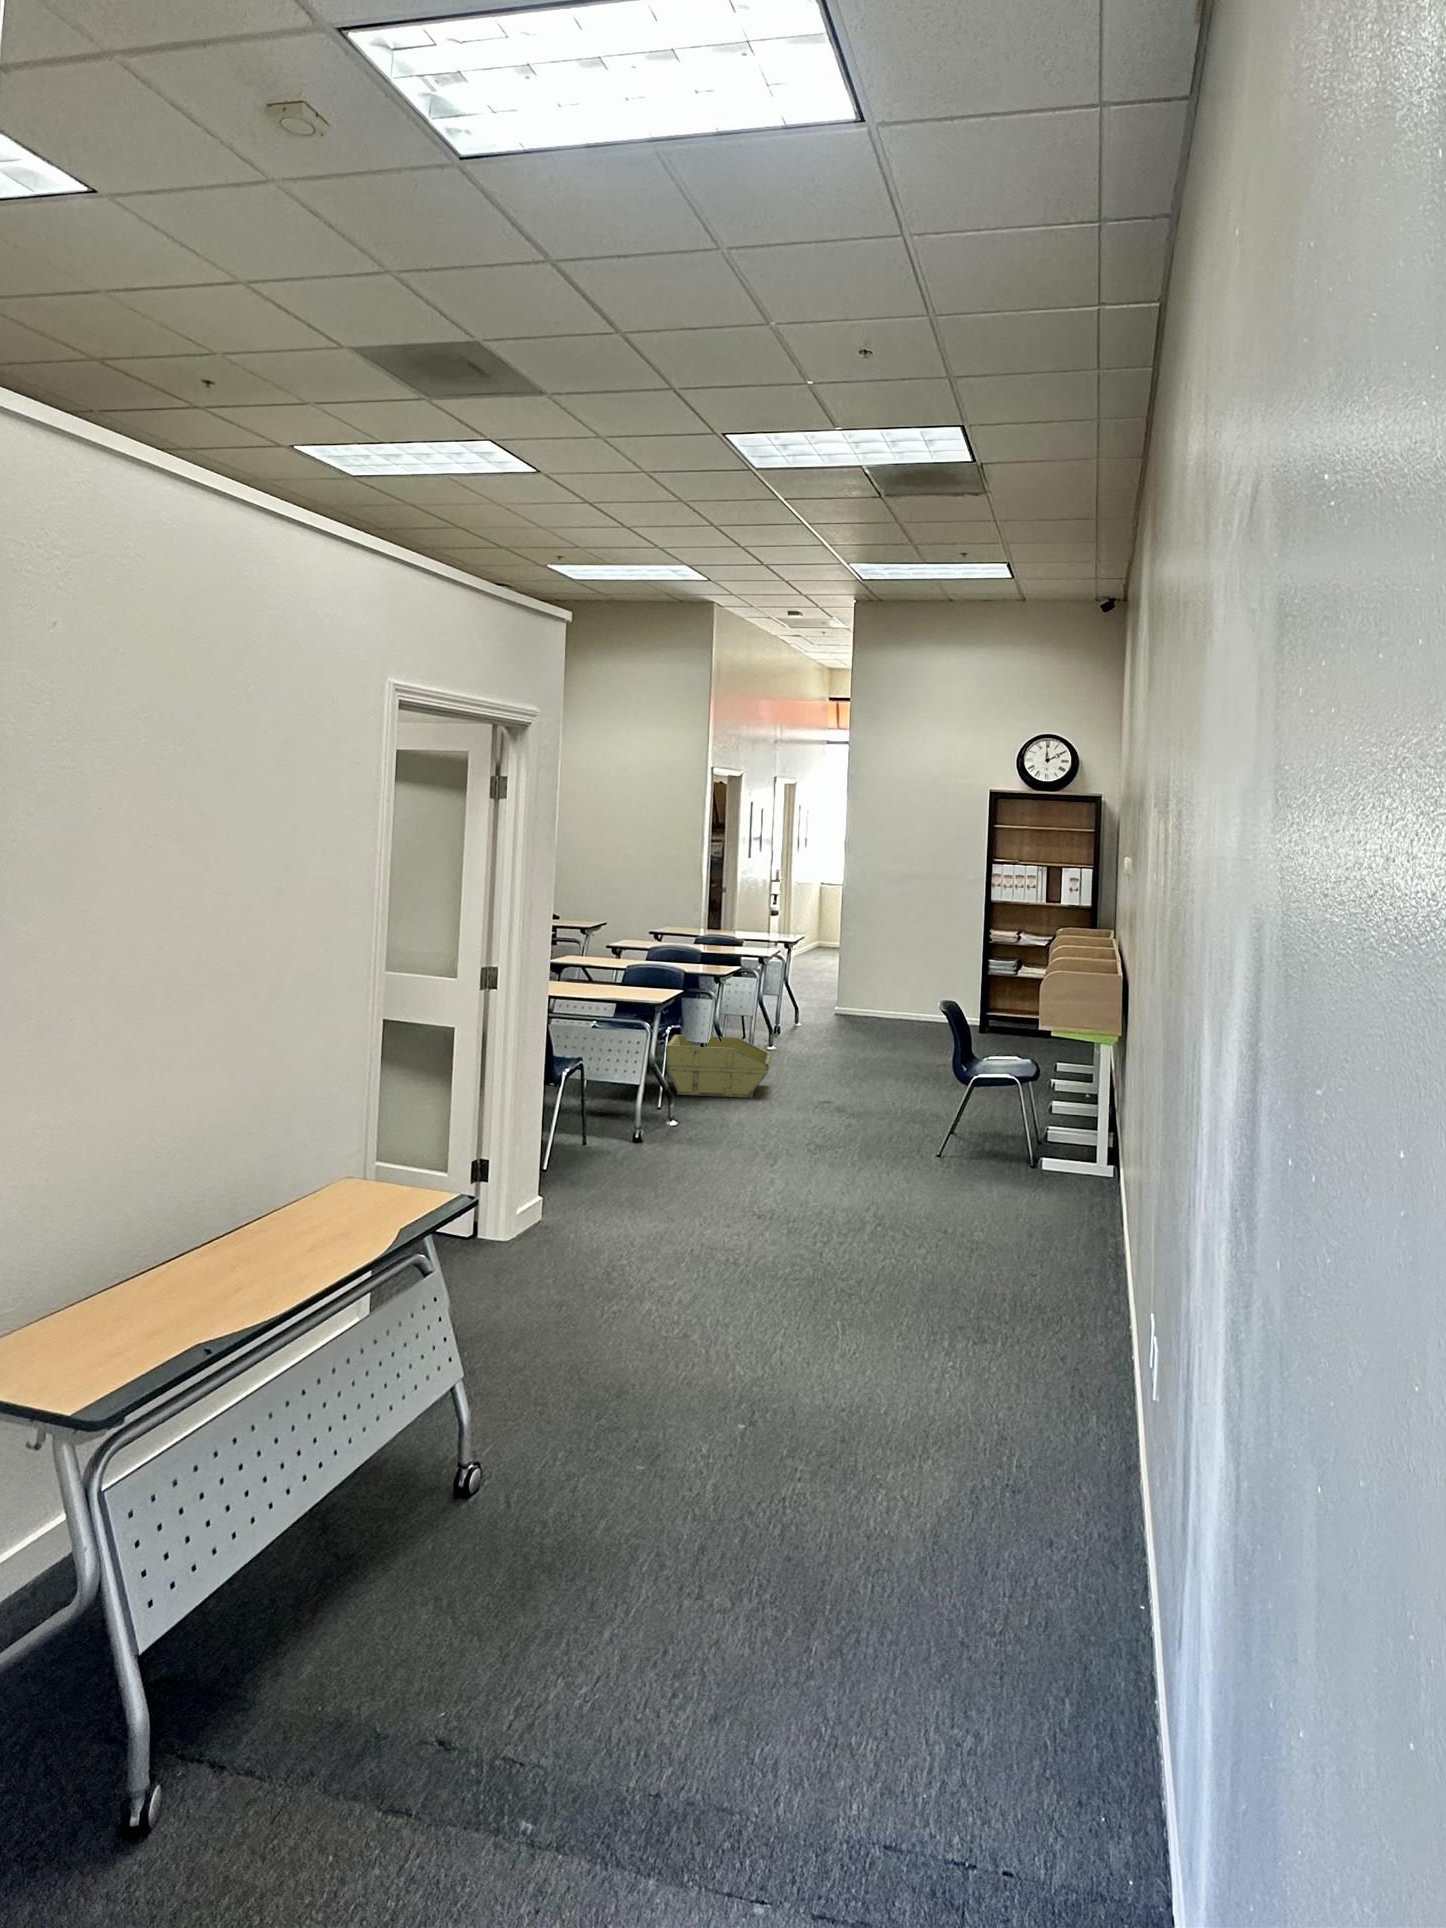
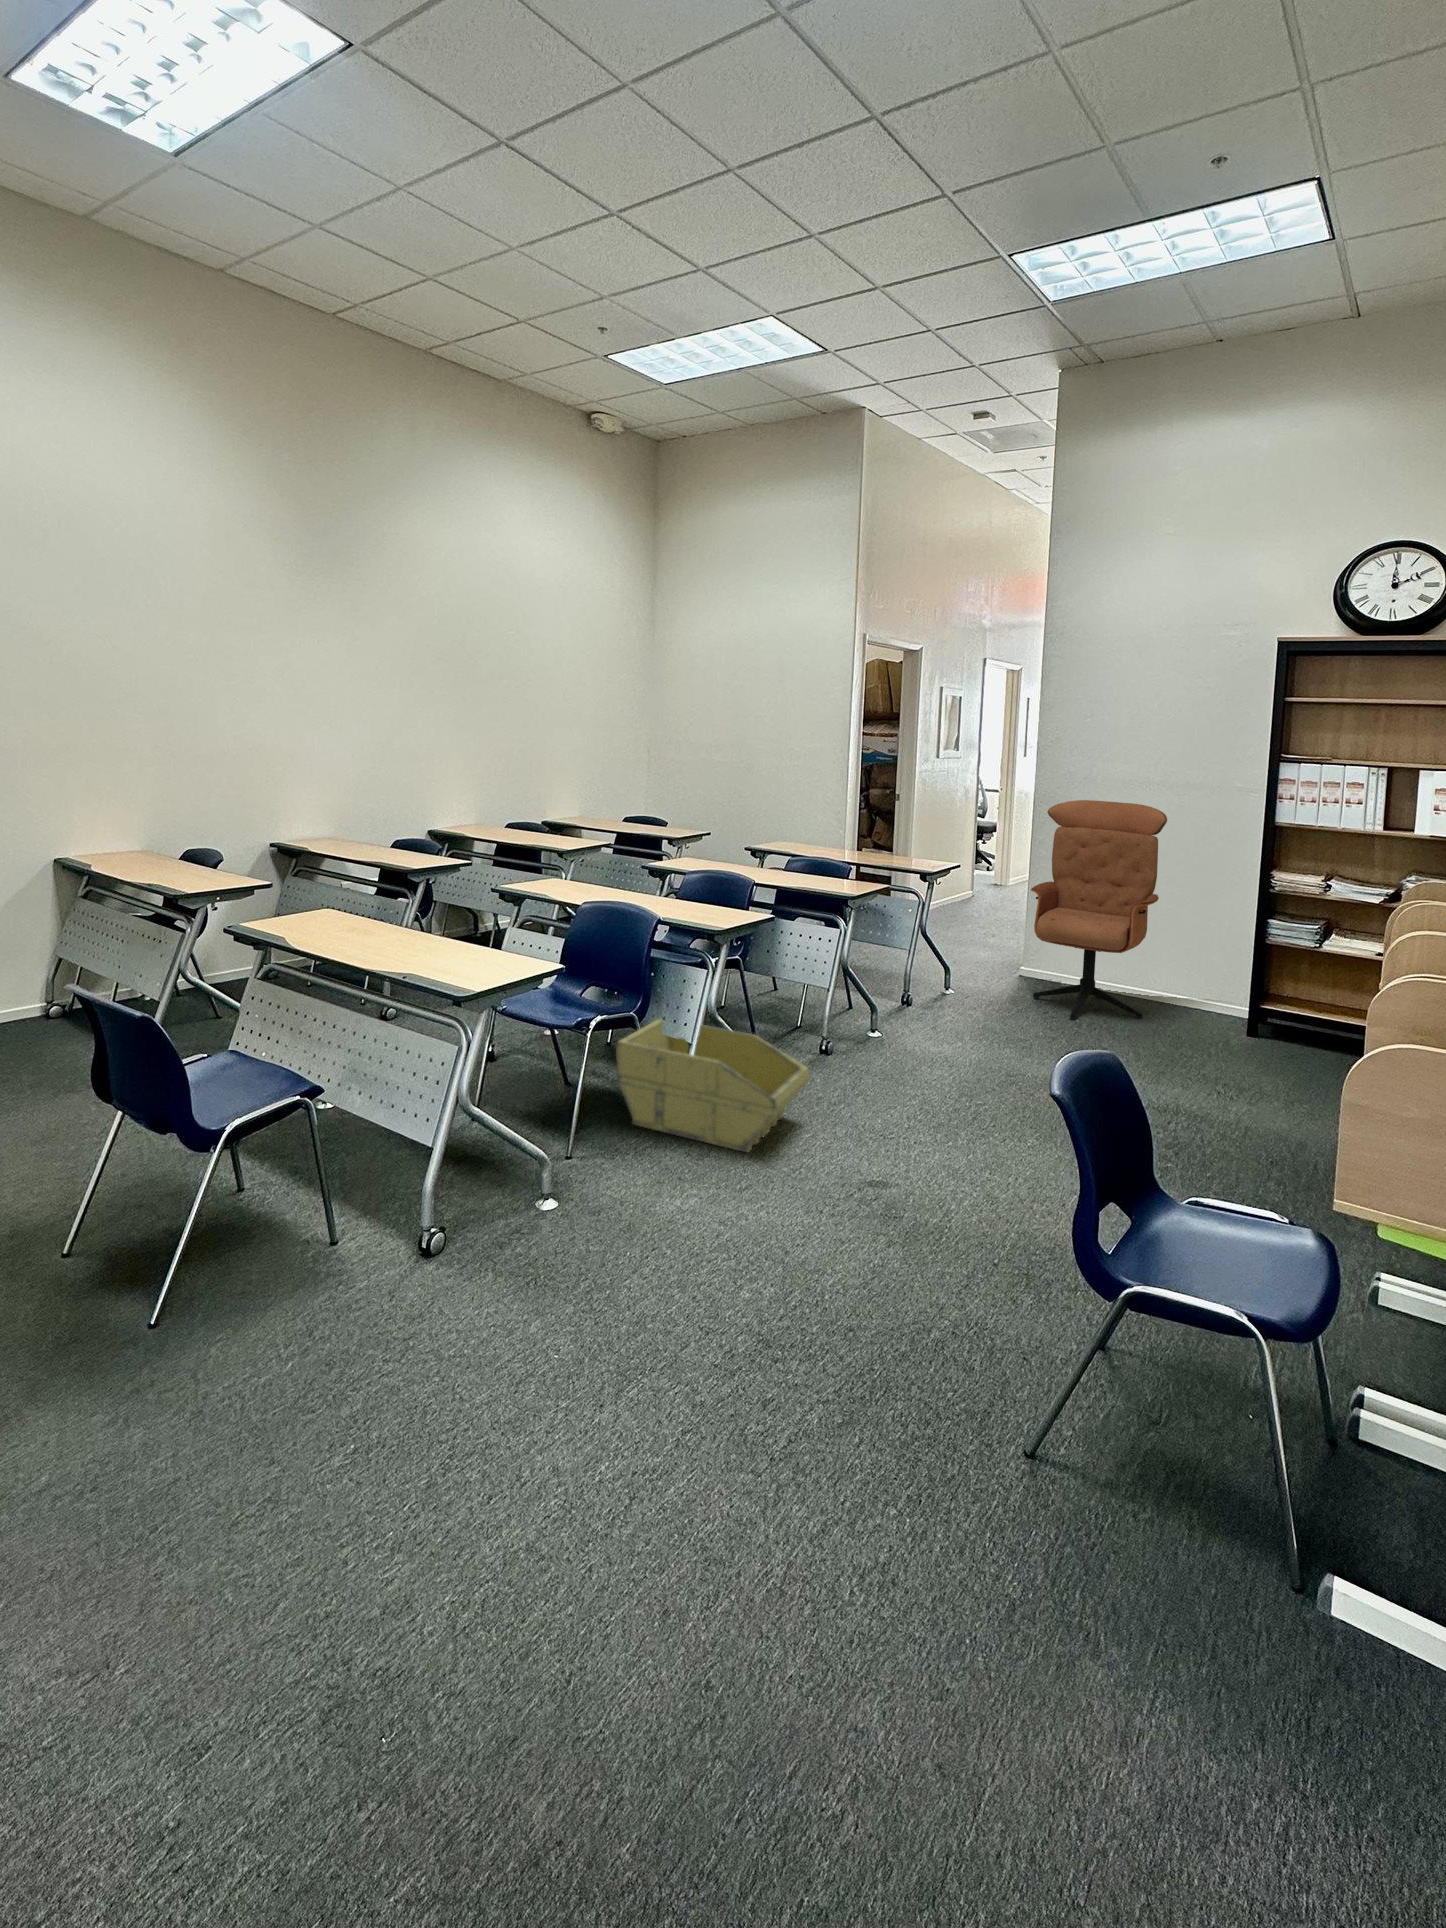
office chair: none [852,889,932,1033] -> present [1031,800,1167,1020]

